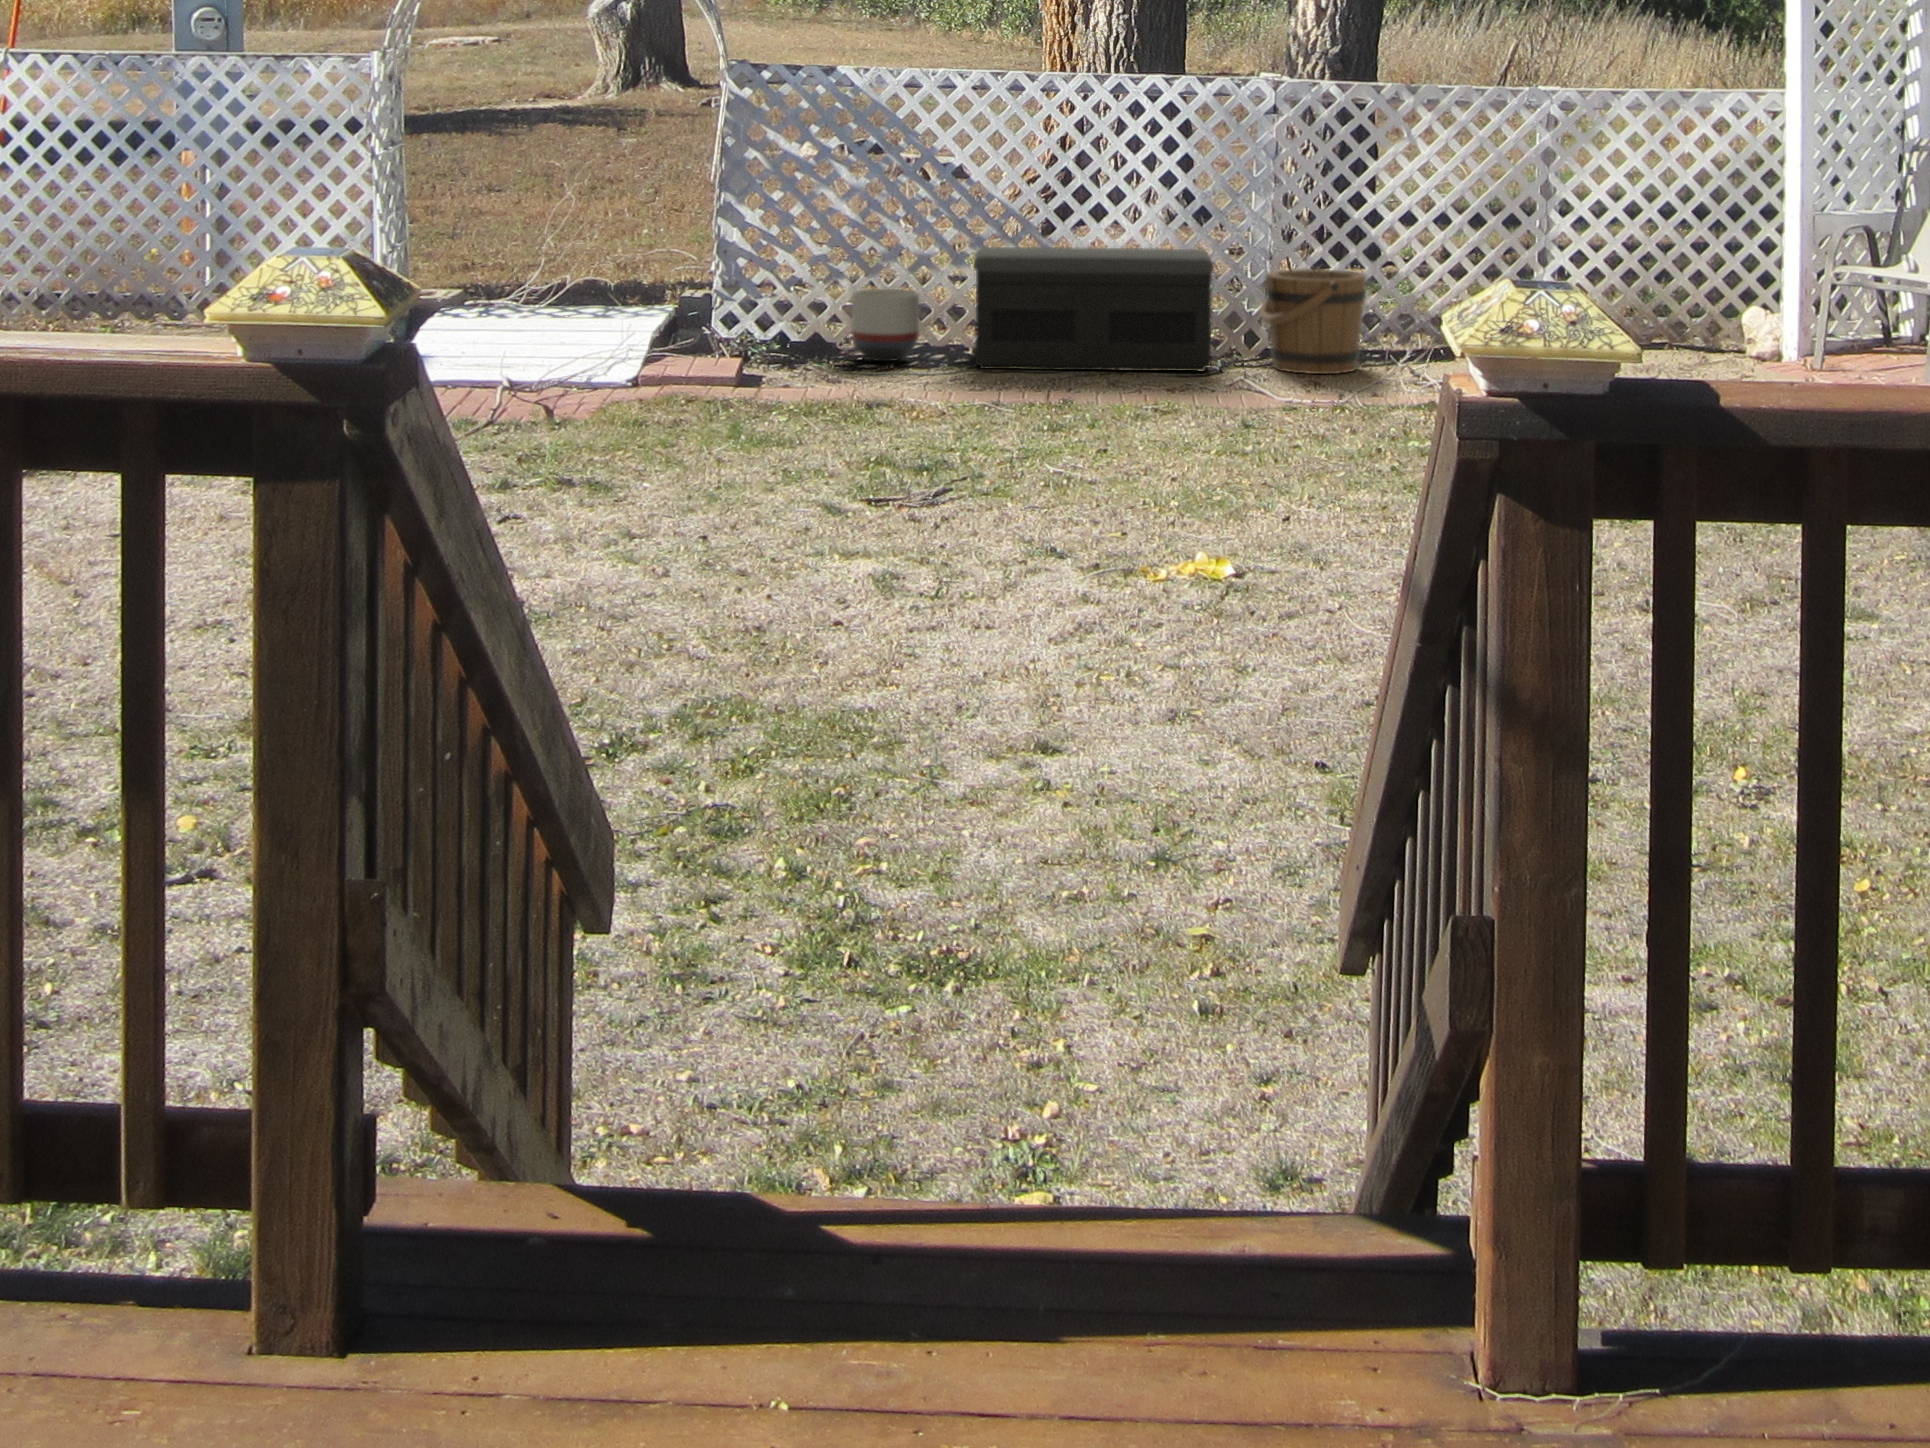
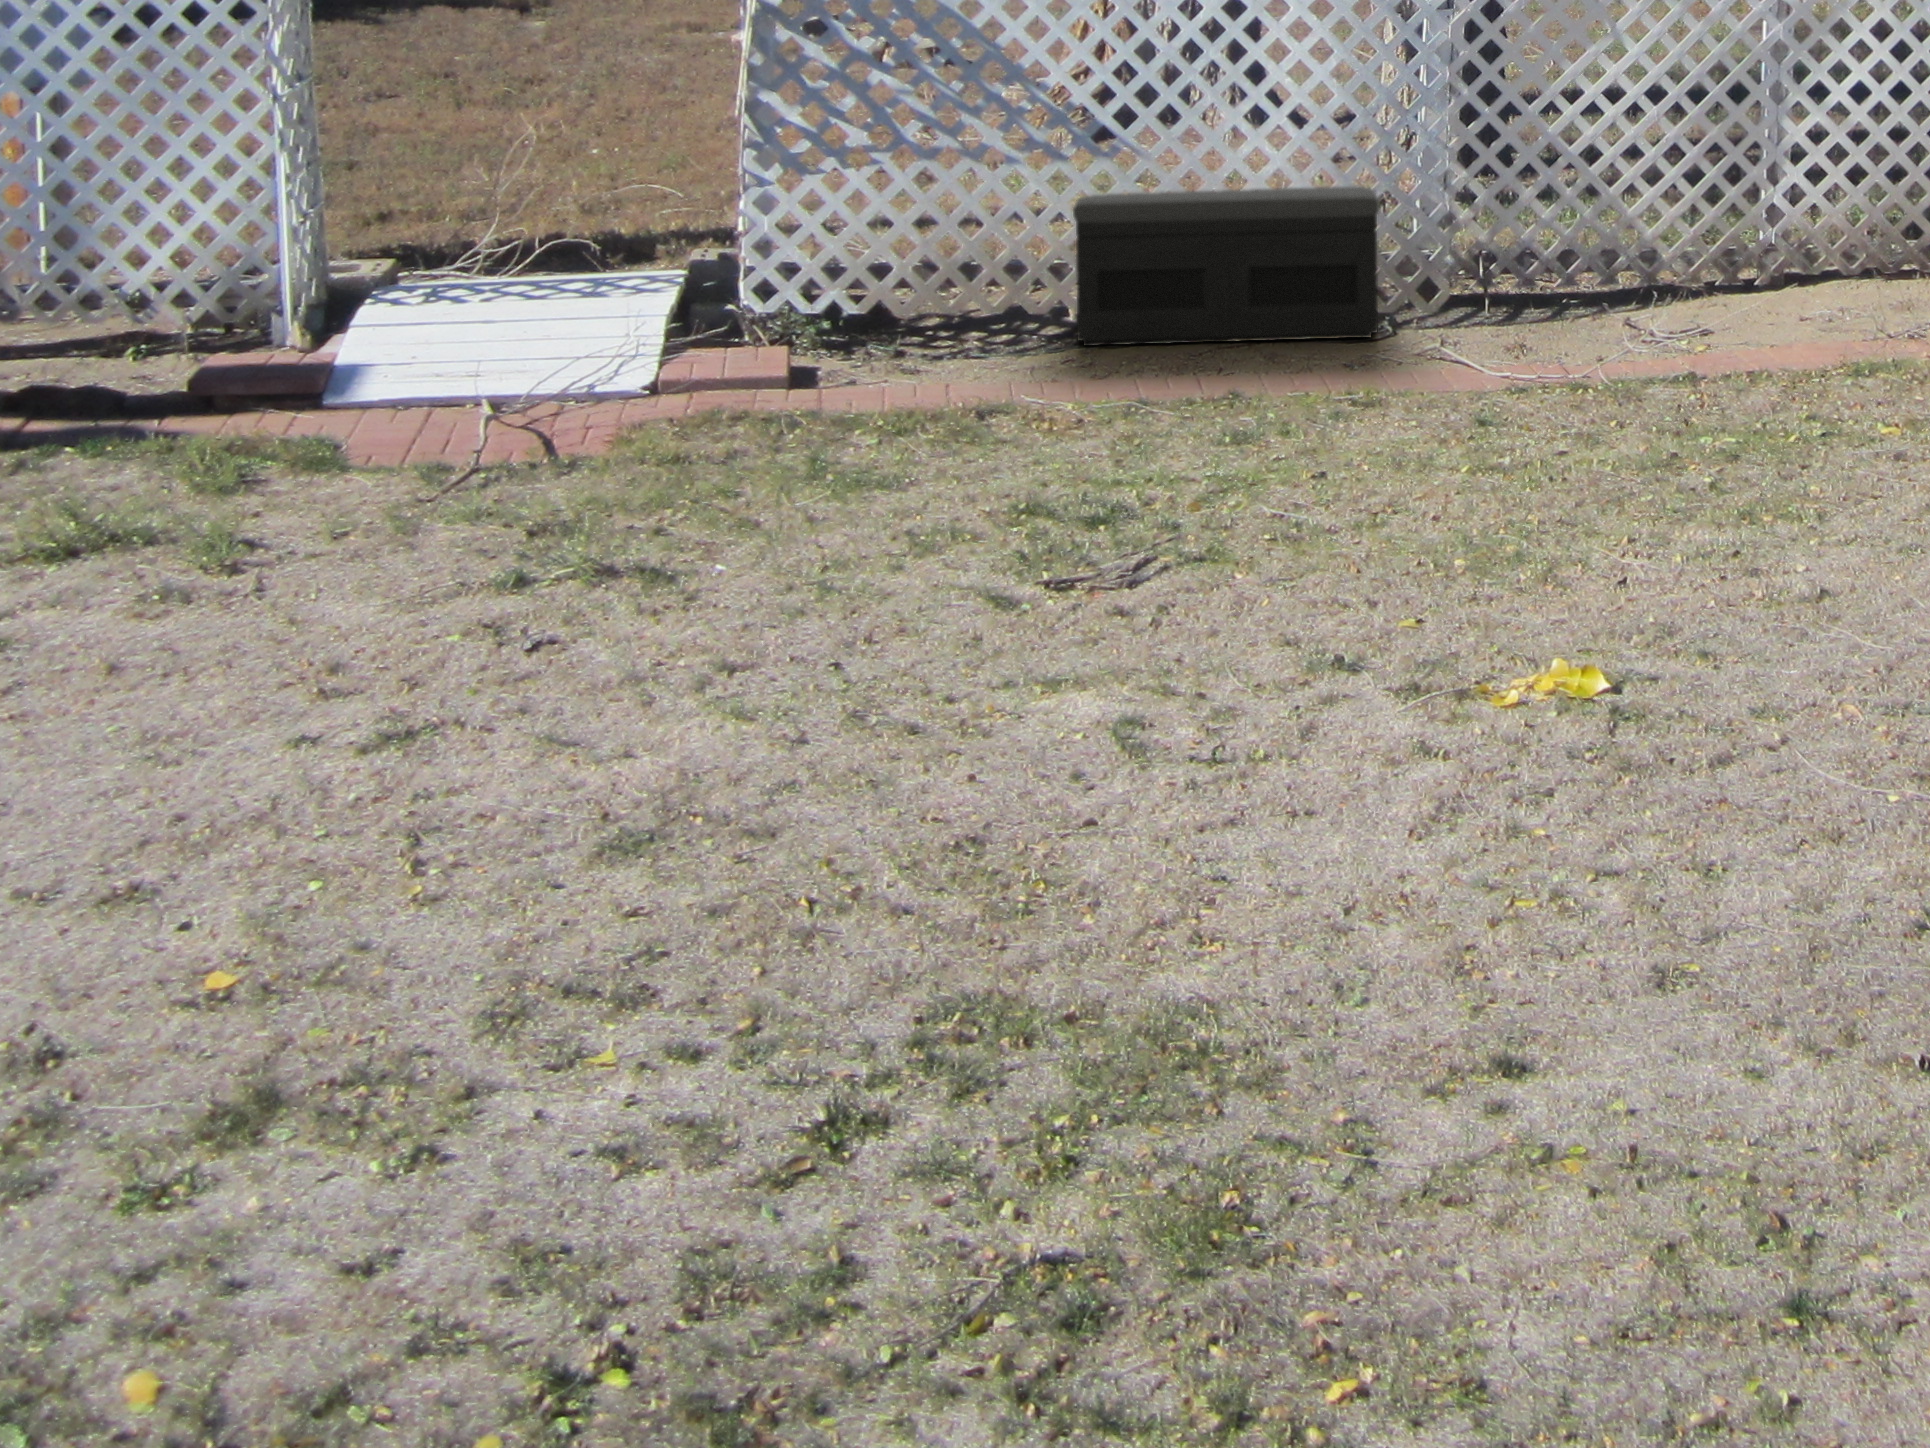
bucket: present [1260,269,1366,374] -> none [1437,201,1569,335]
planter: present [852,289,919,361] -> none [917,245,1005,340]

